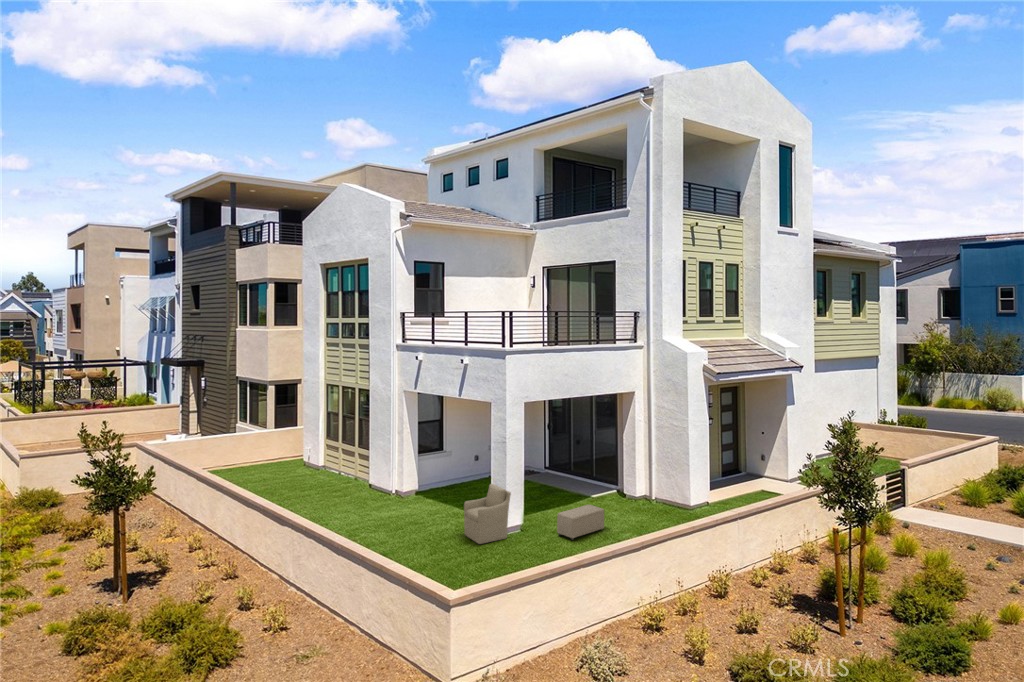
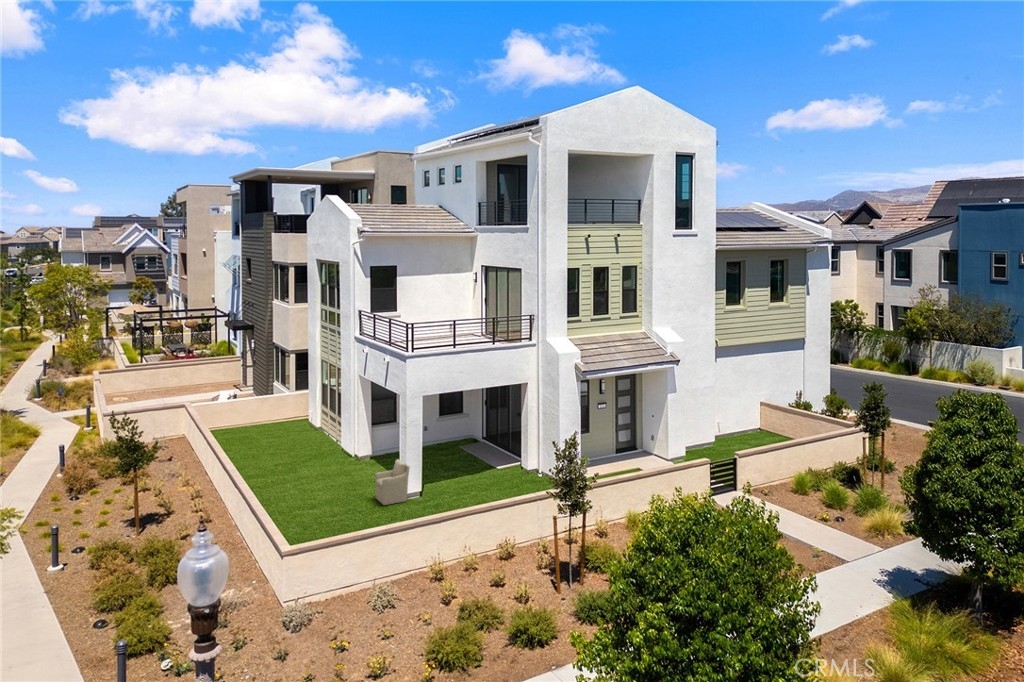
ottoman: present [557,505,604,540] -> none [447,476,486,503]

